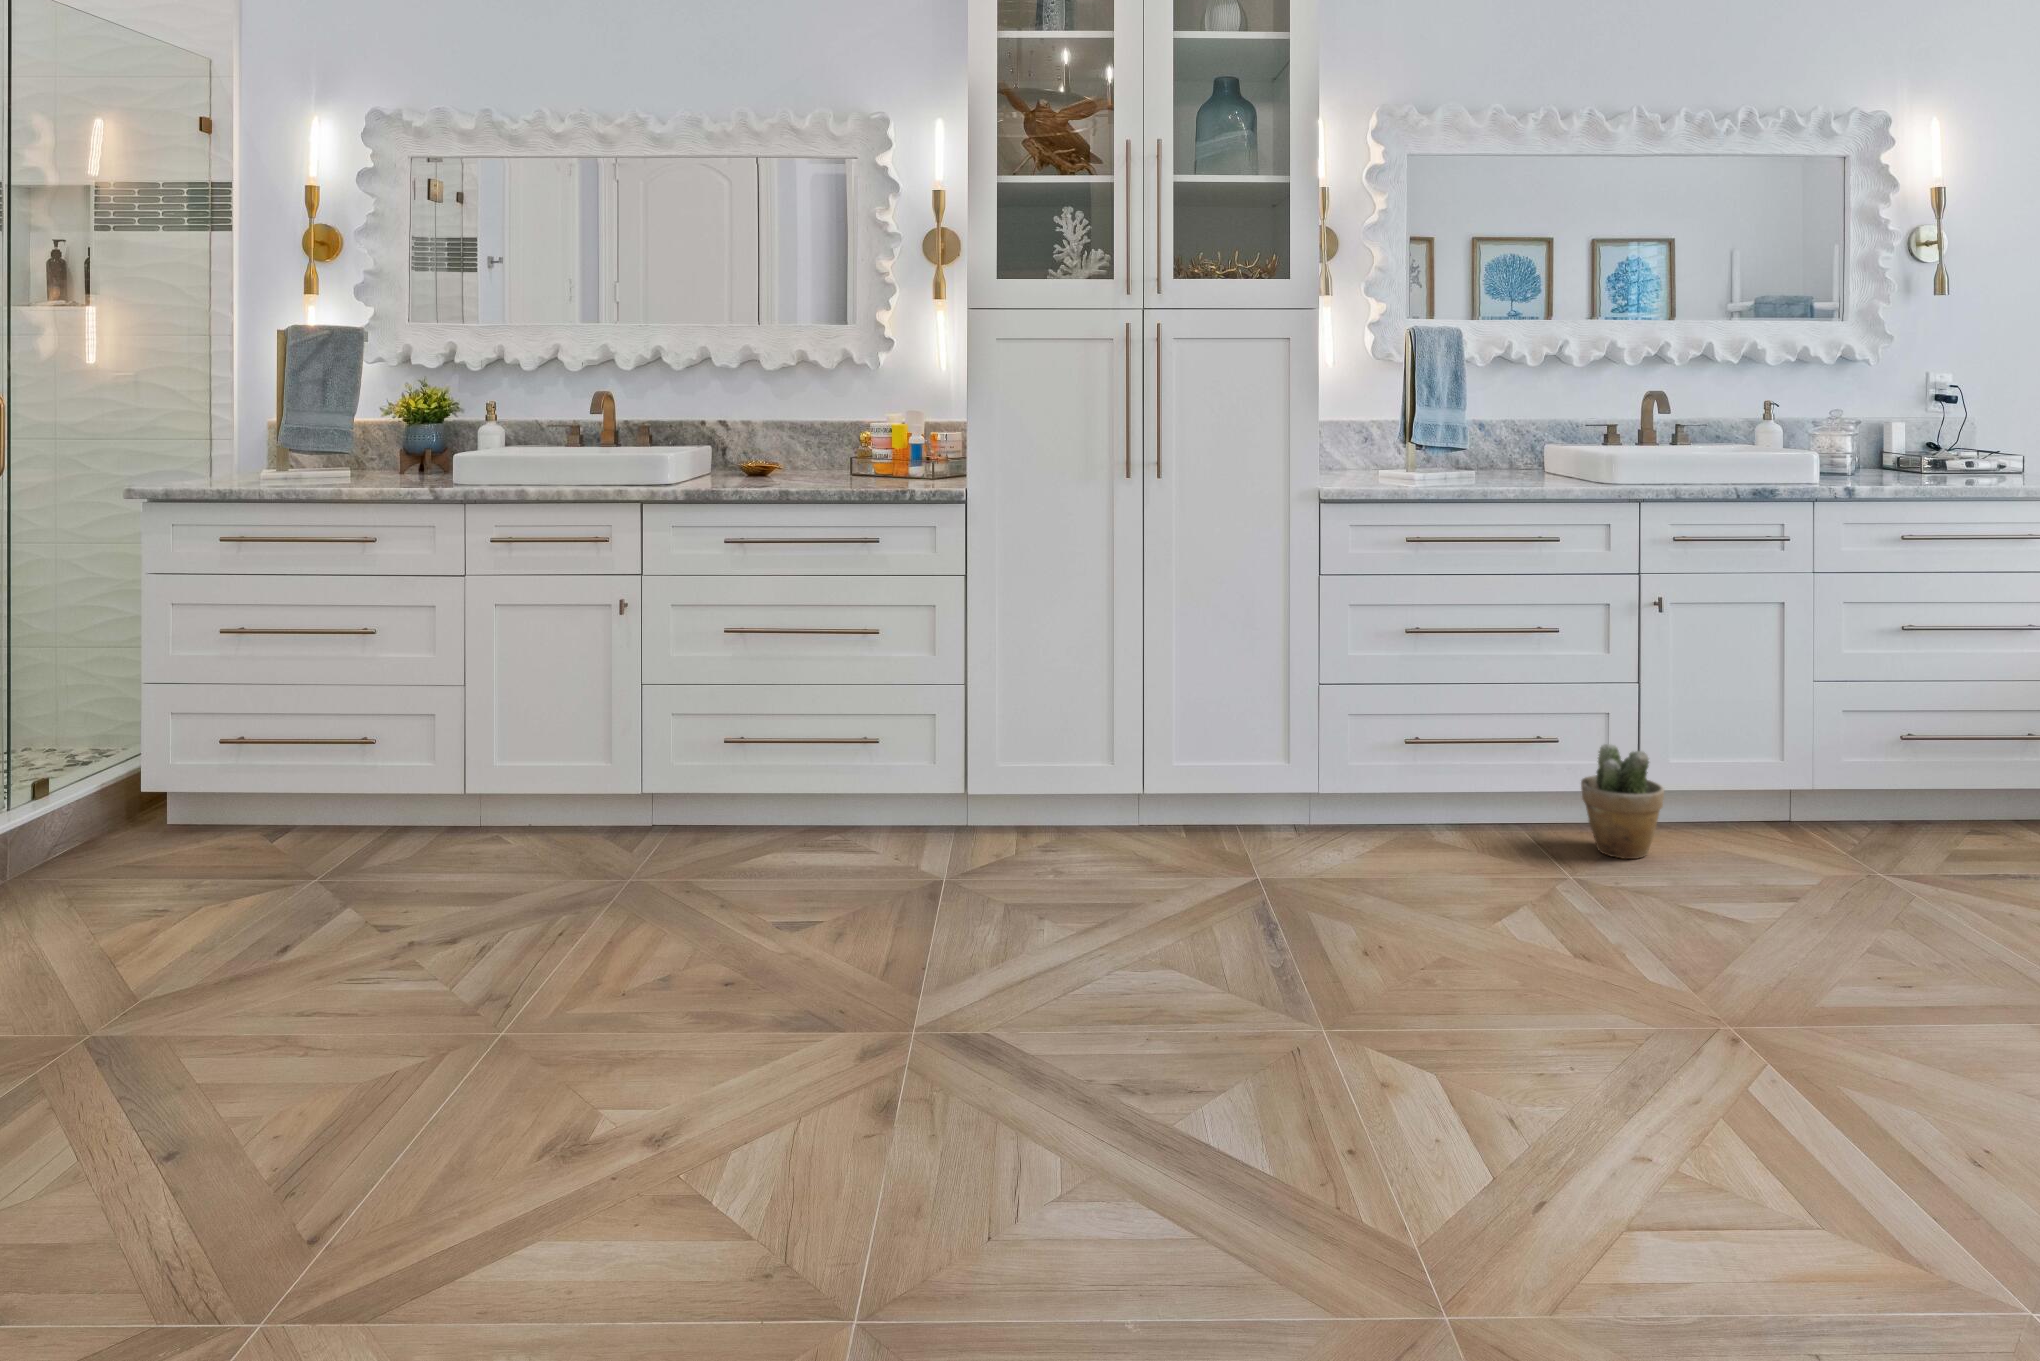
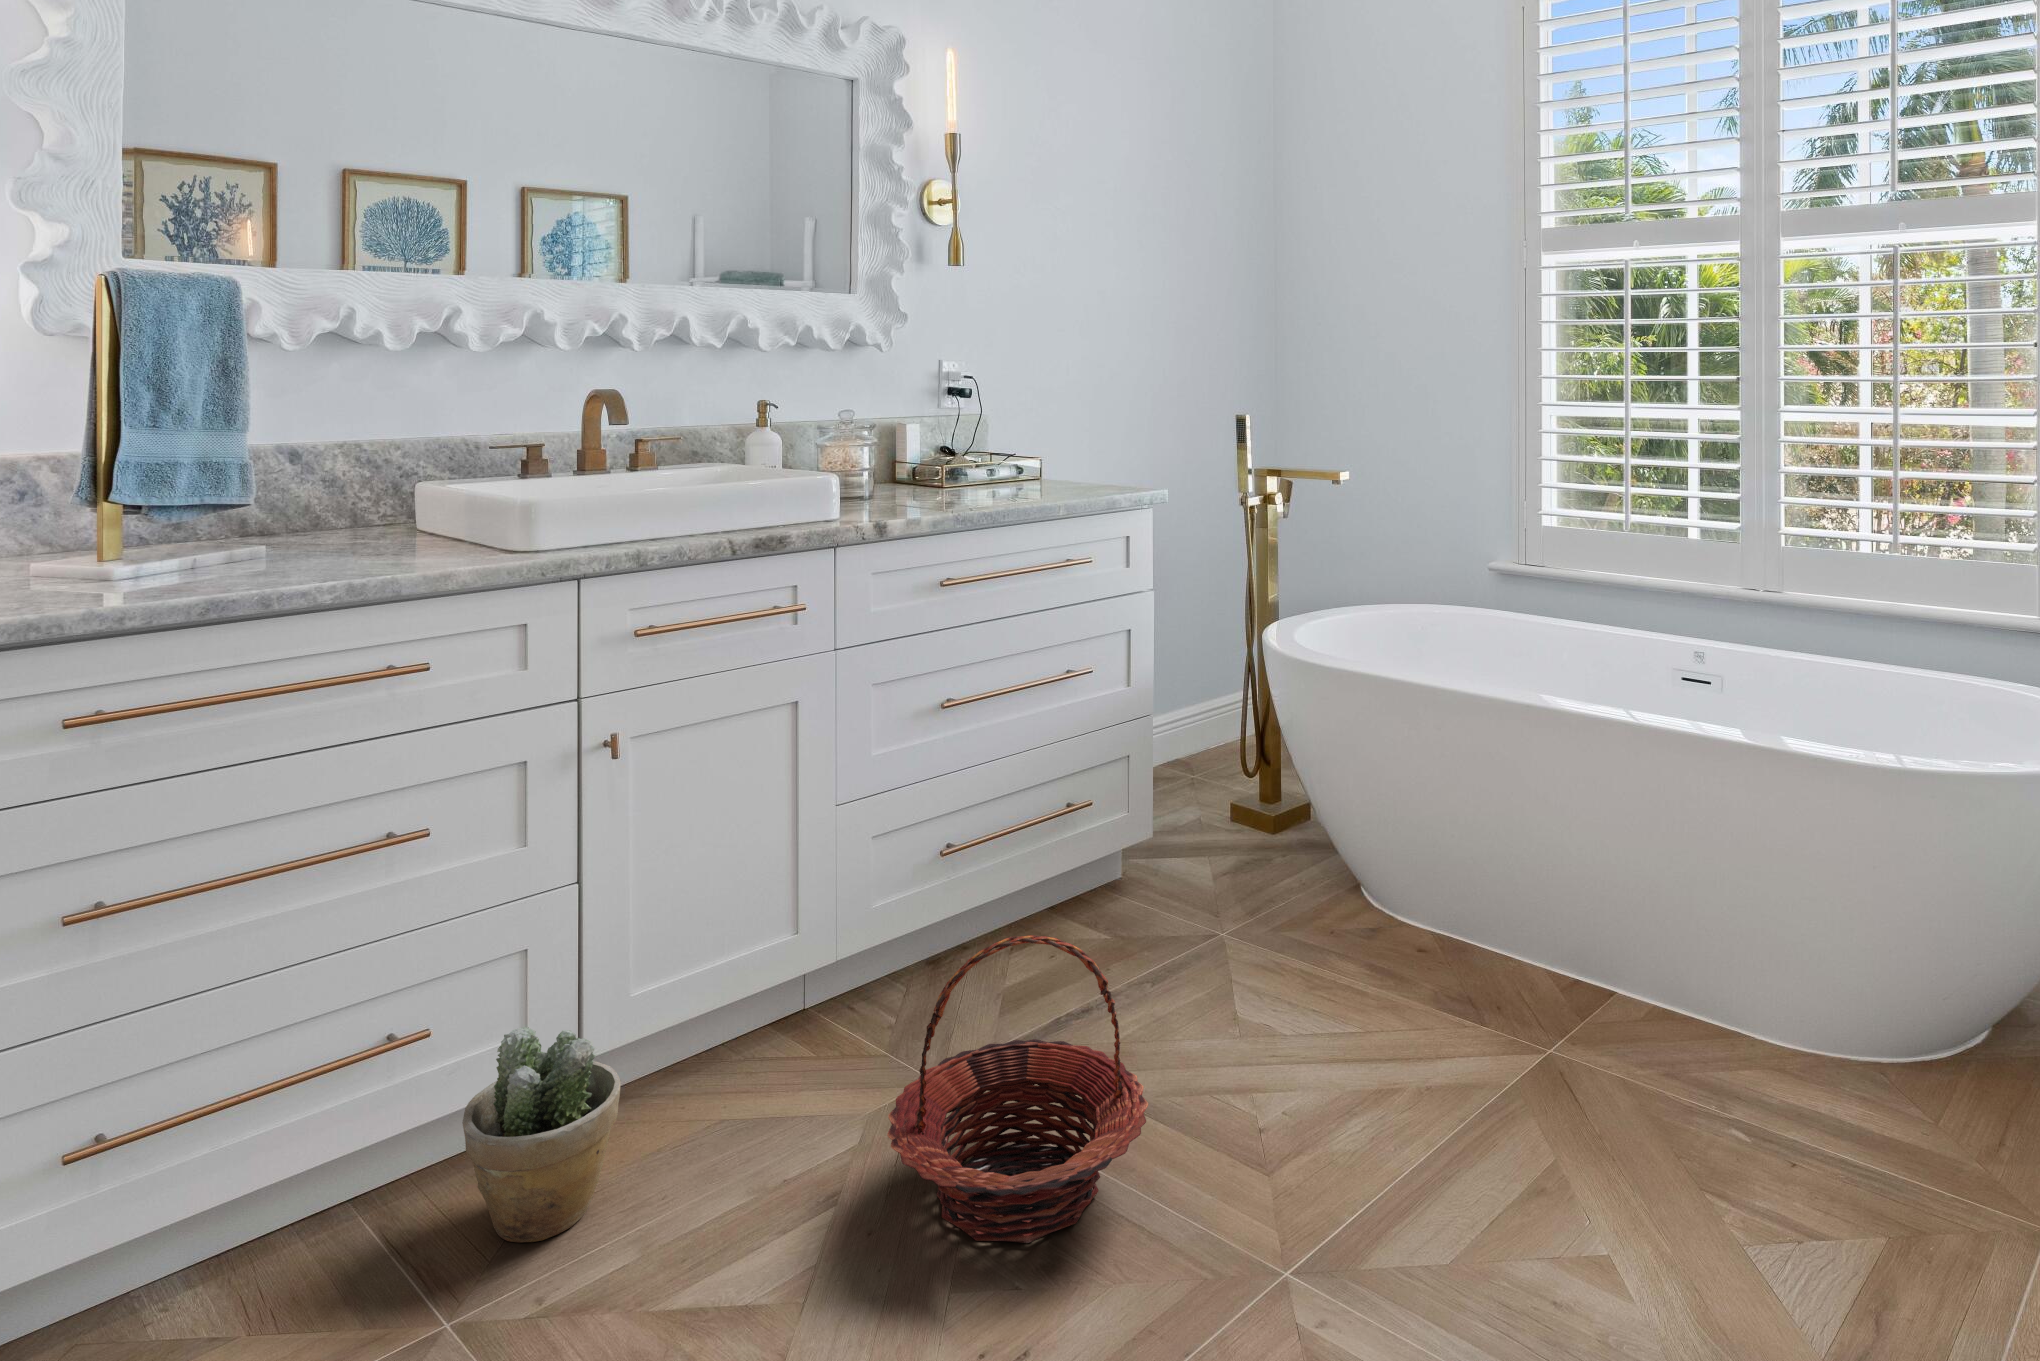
basket: none [1824,745,2017,933] -> present [887,935,1148,1243]

